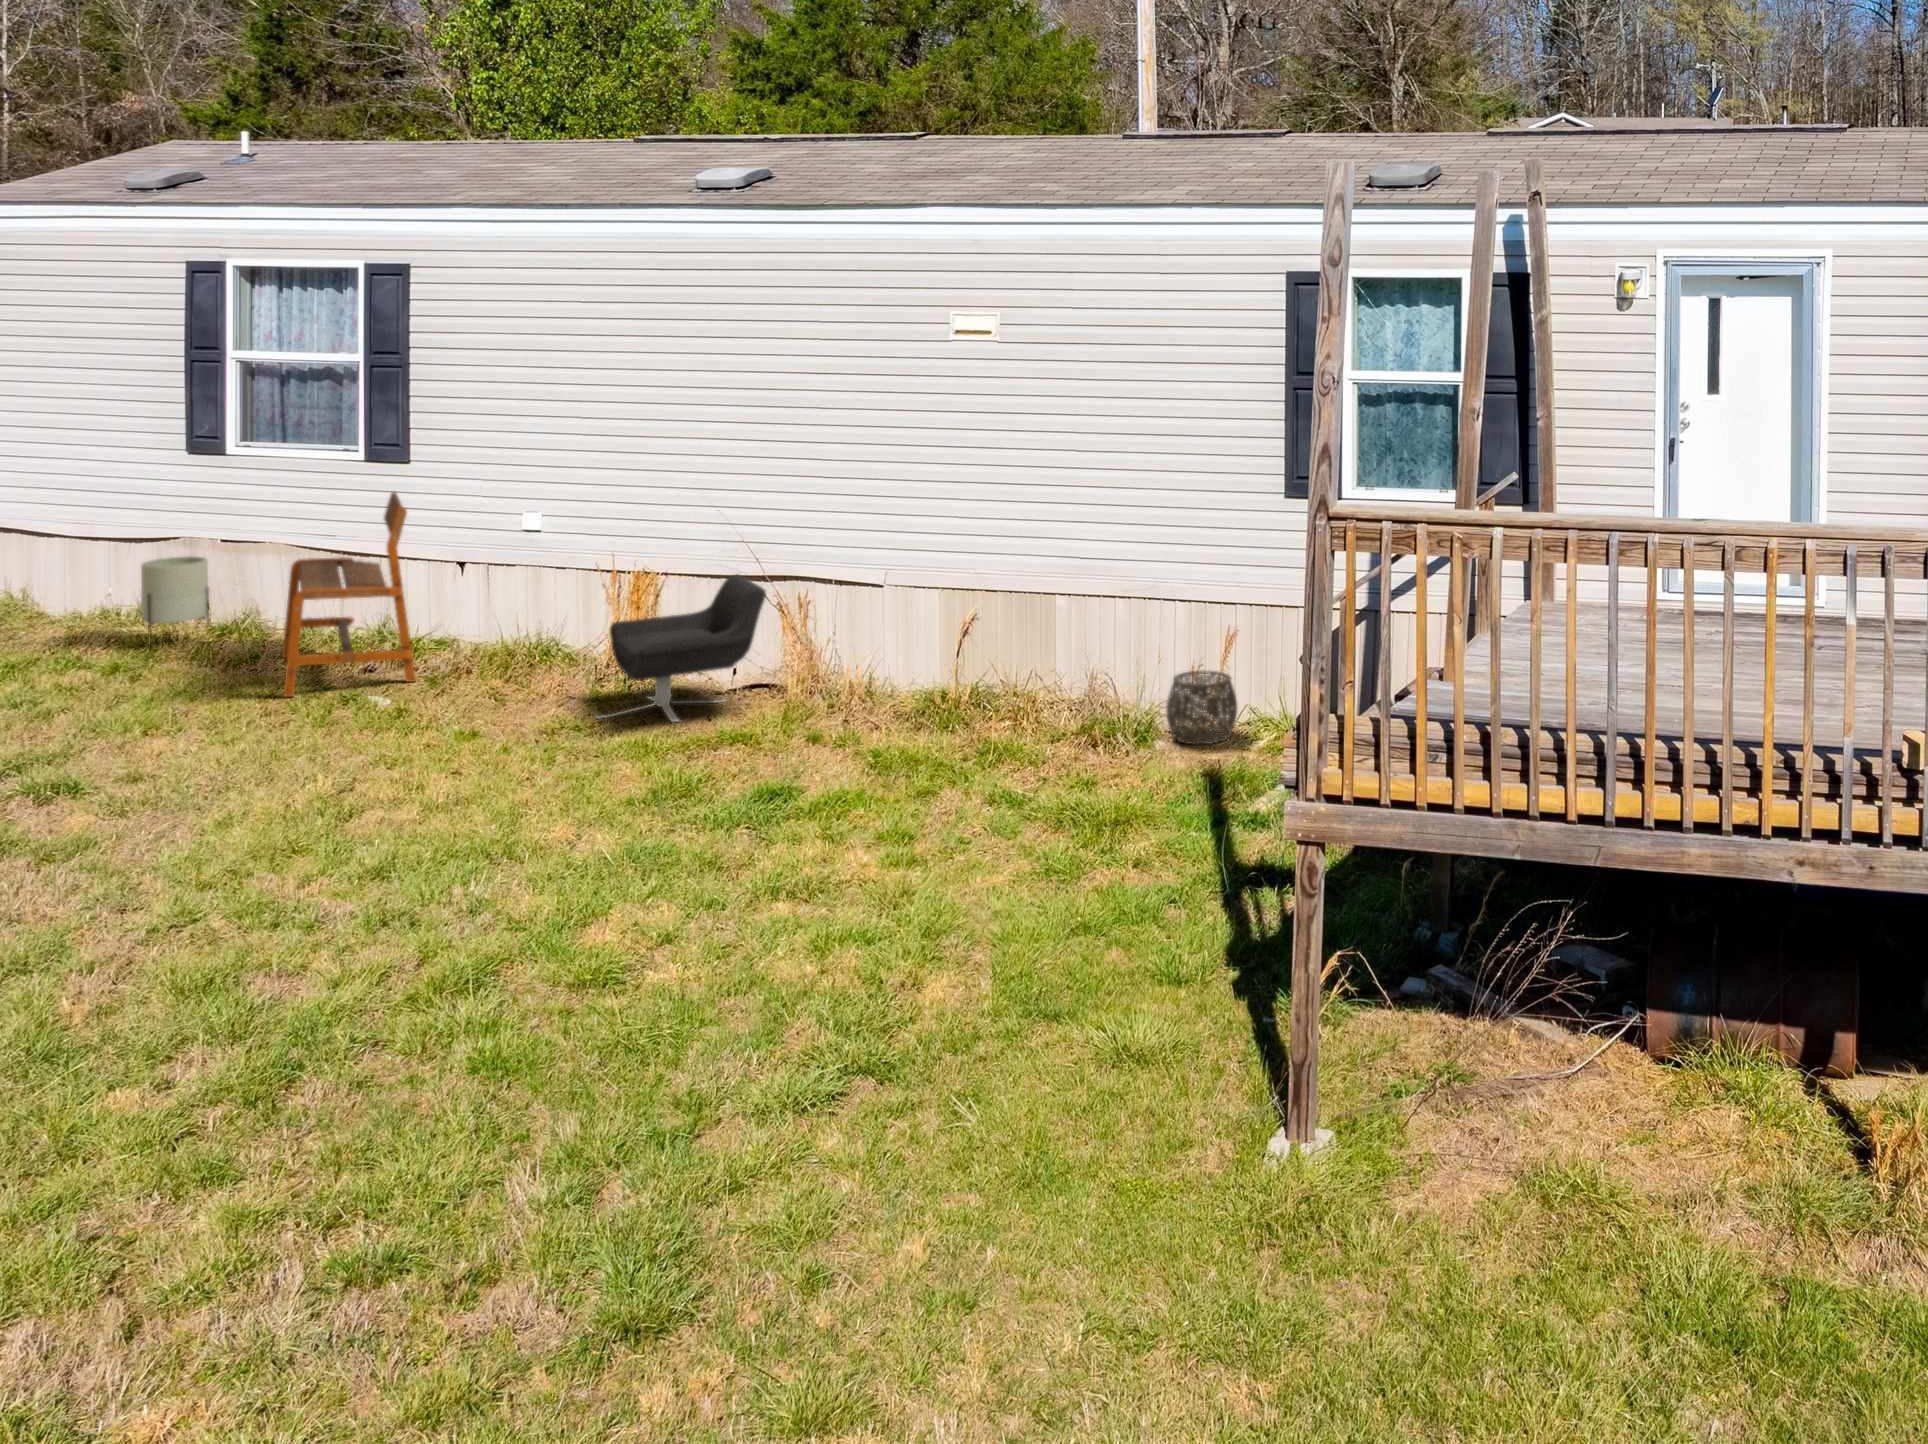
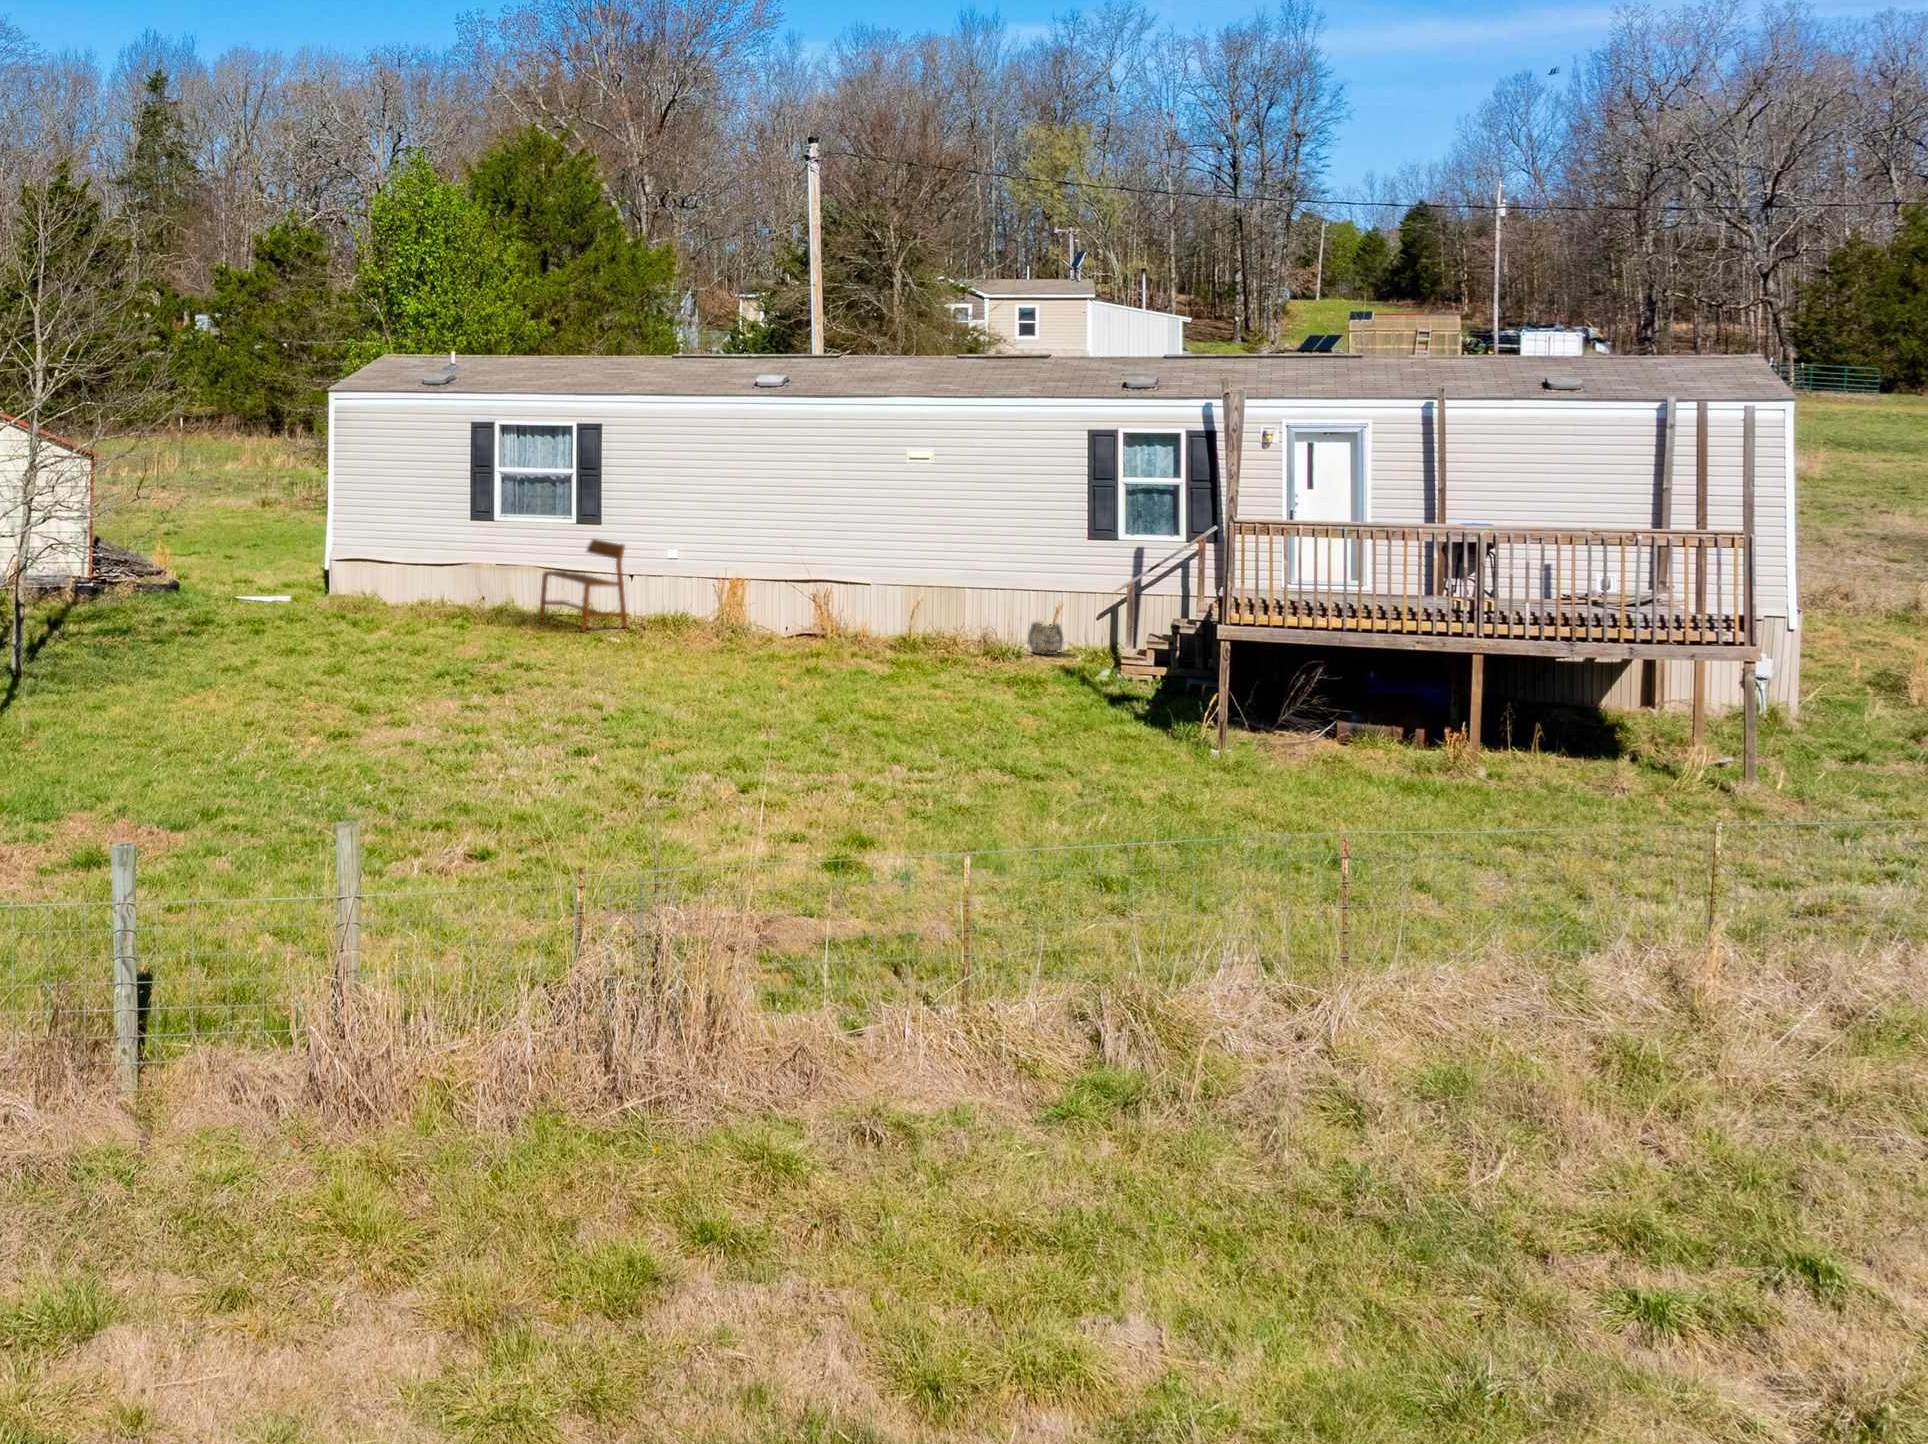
planter: present [141,556,209,649] -> none [462,571,489,616]
lounge chair: present [598,574,766,722] -> none [734,577,815,643]

